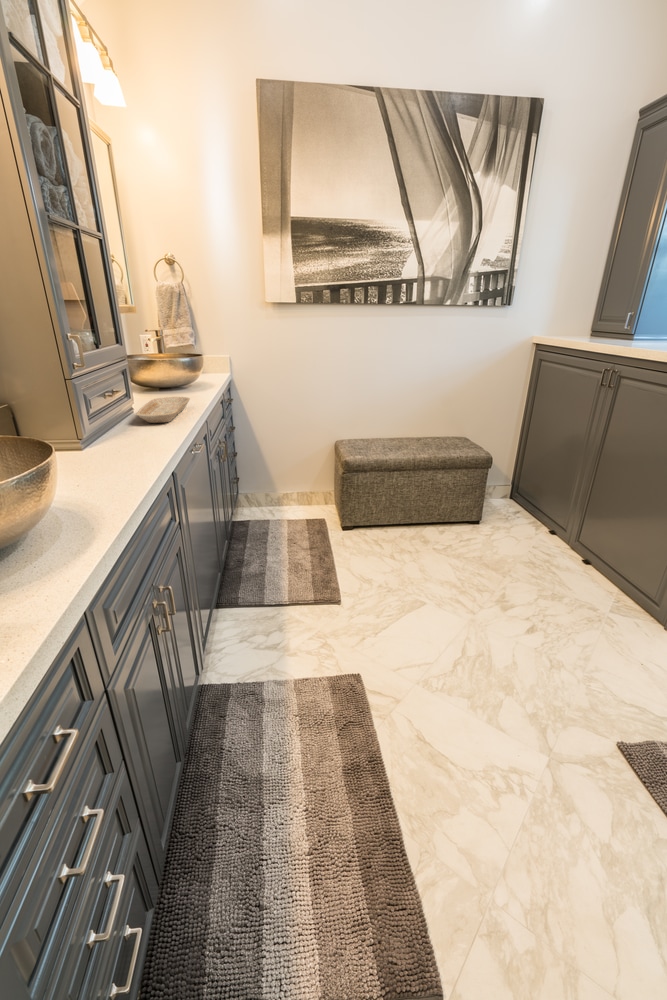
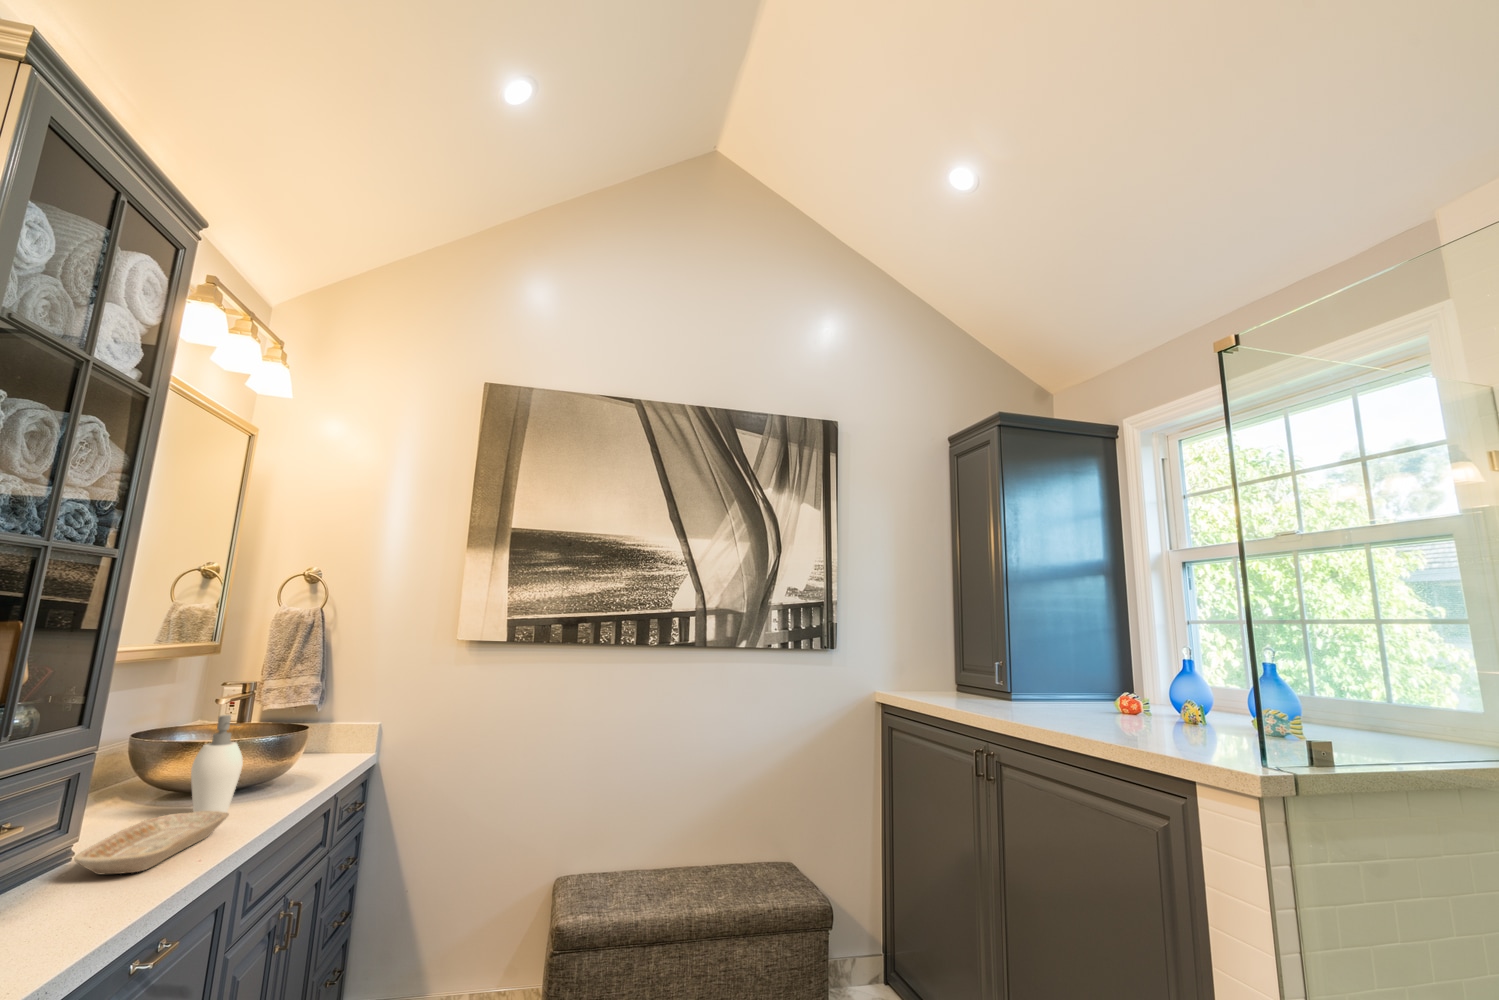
soap dispenser: none [158,346,183,401] -> present [191,715,243,812]

